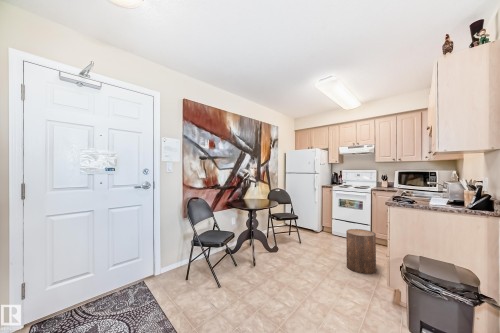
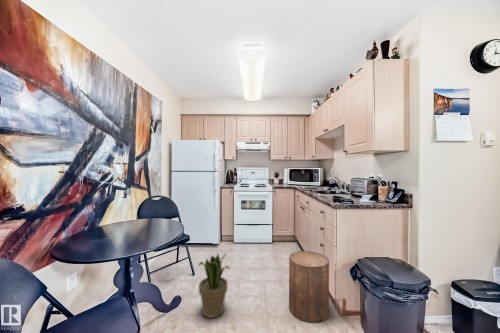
potted plant: none [288,221,308,257] -> present [198,254,229,318]

